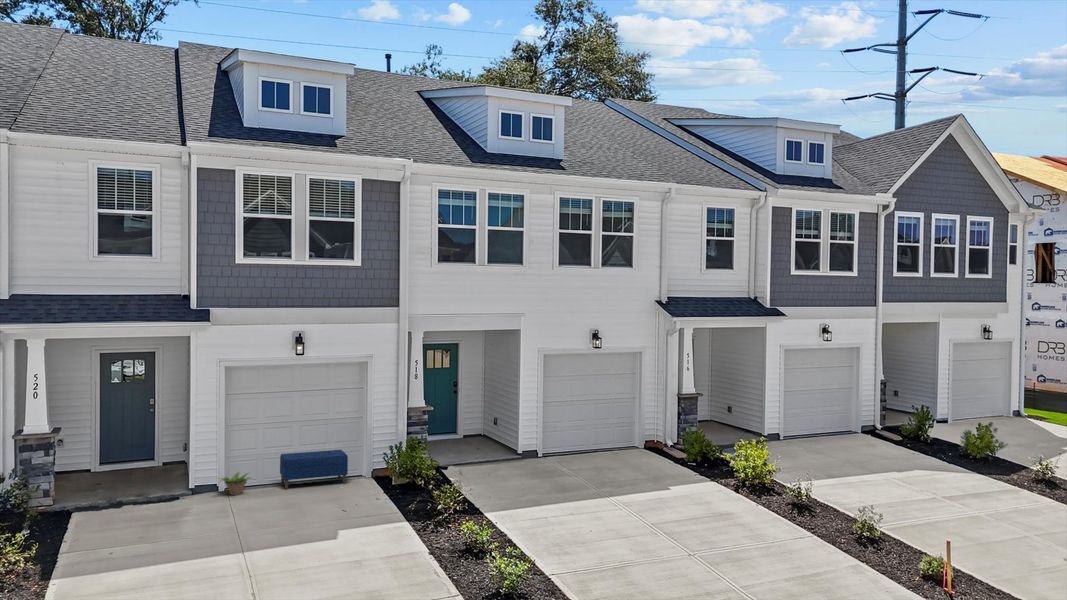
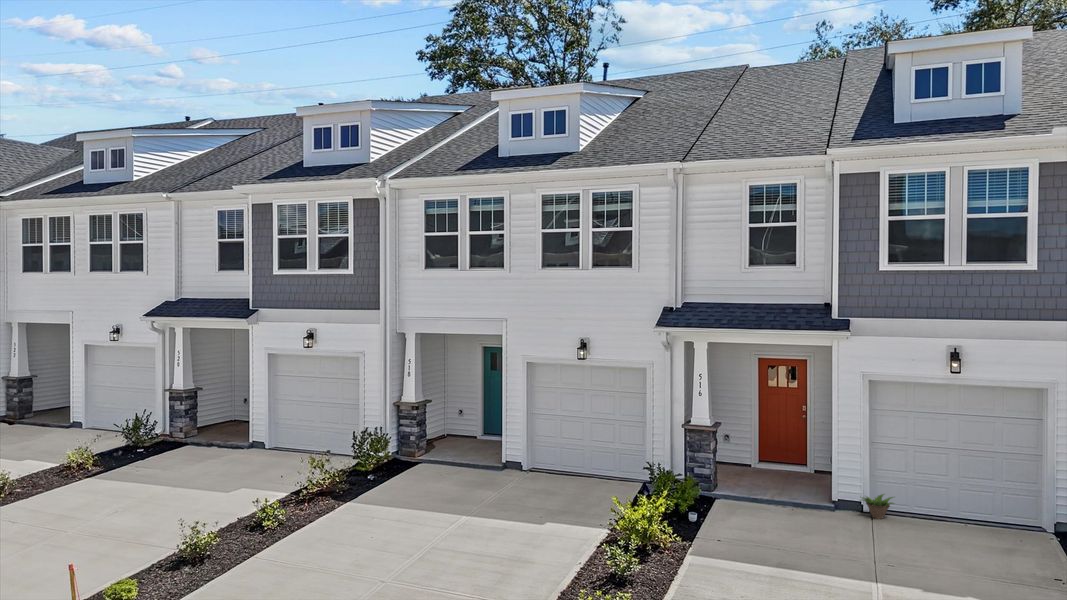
bench: present [280,450,348,489] -> none [932,483,1018,533]

